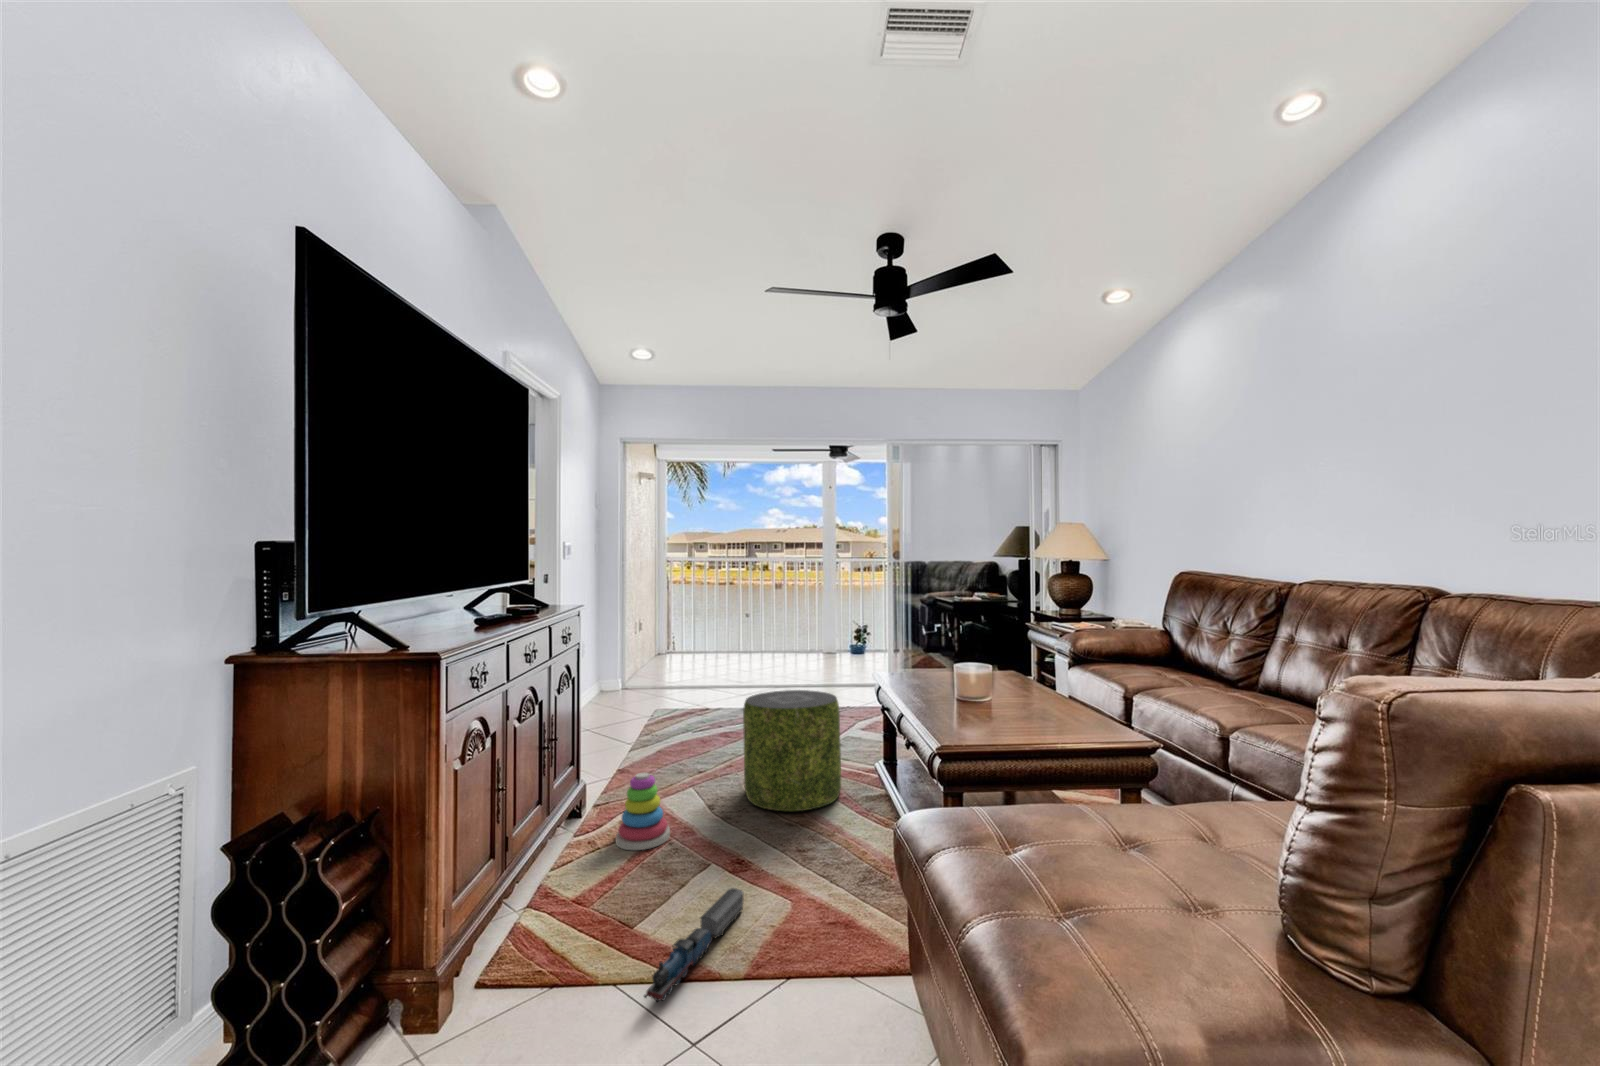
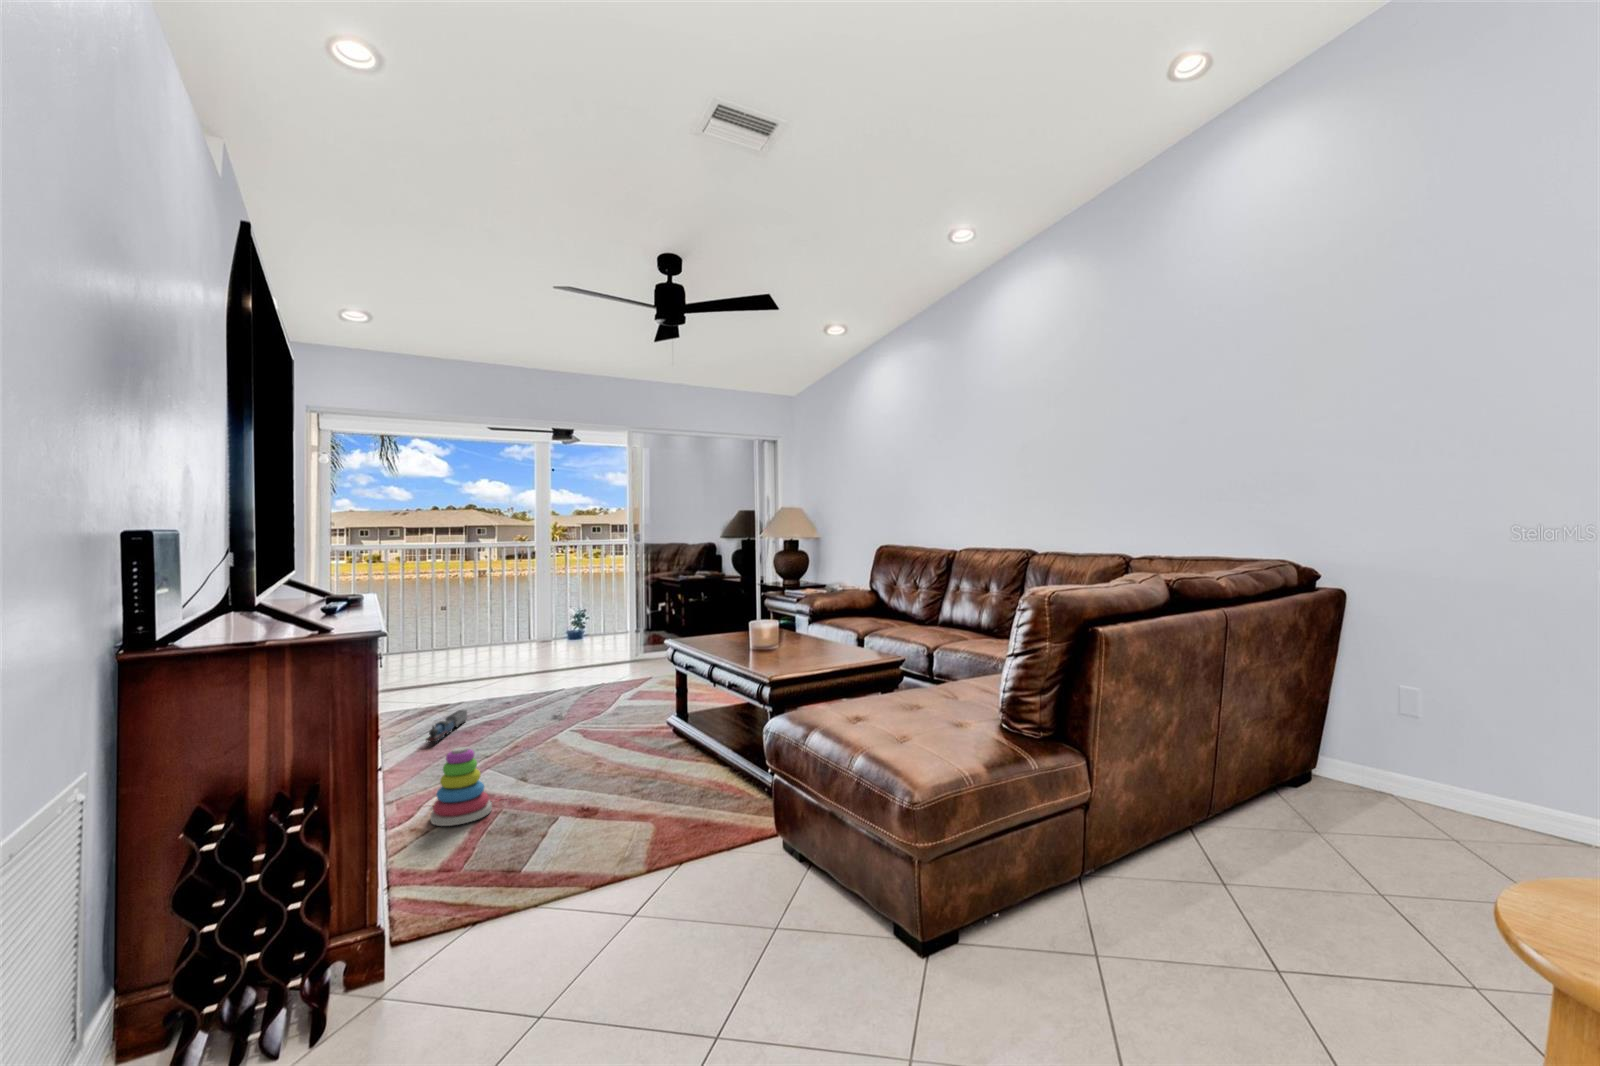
pouf: present [743,690,841,811] -> none [544,657,644,769]
toy train: present [644,888,744,1002] -> present [426,710,467,743]

